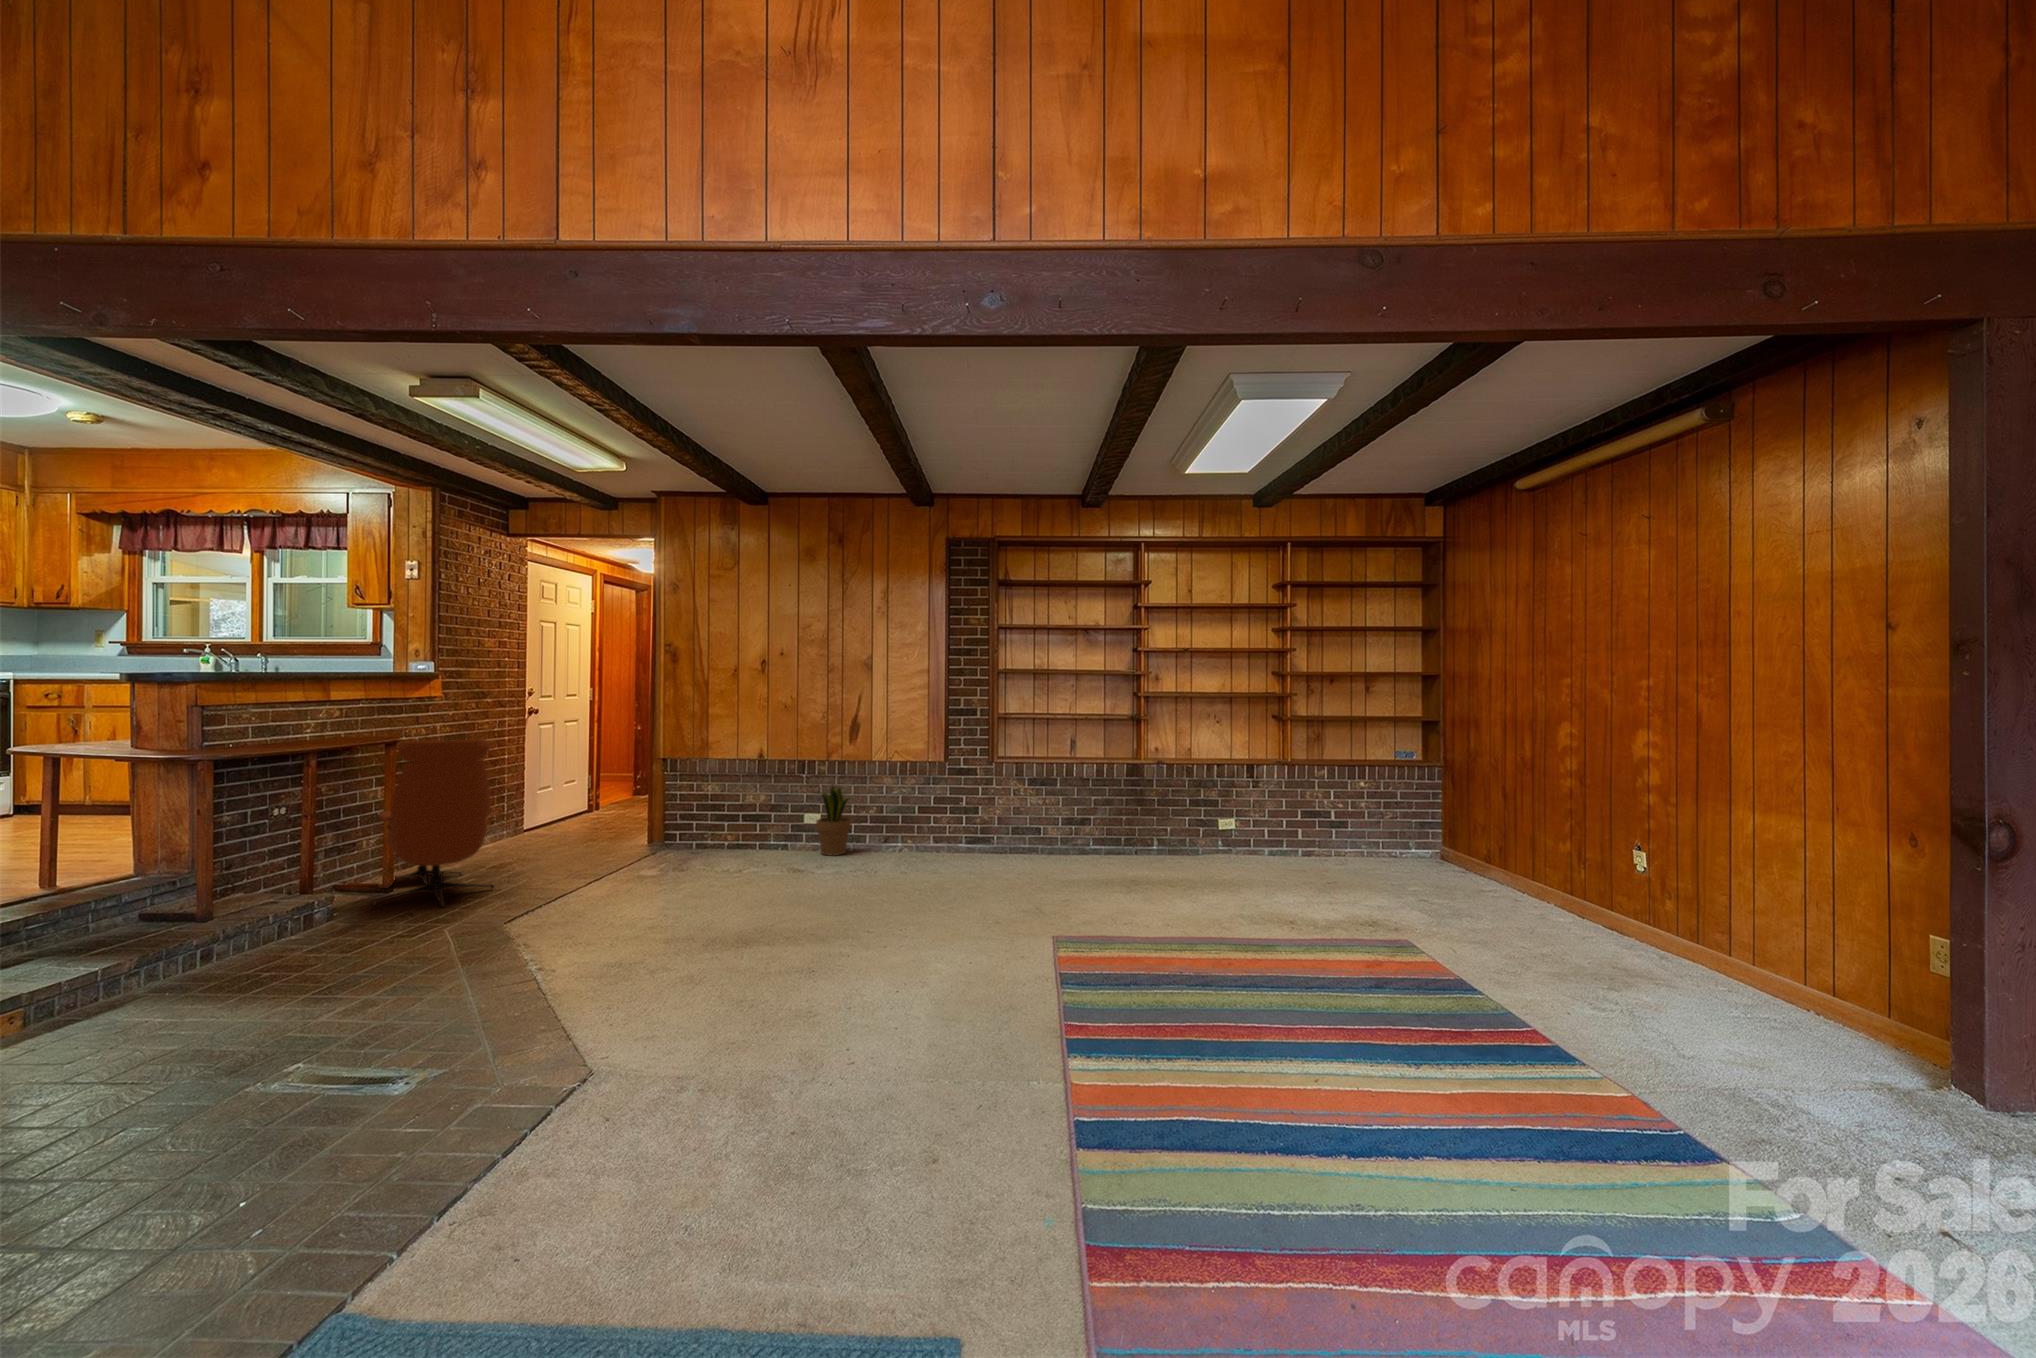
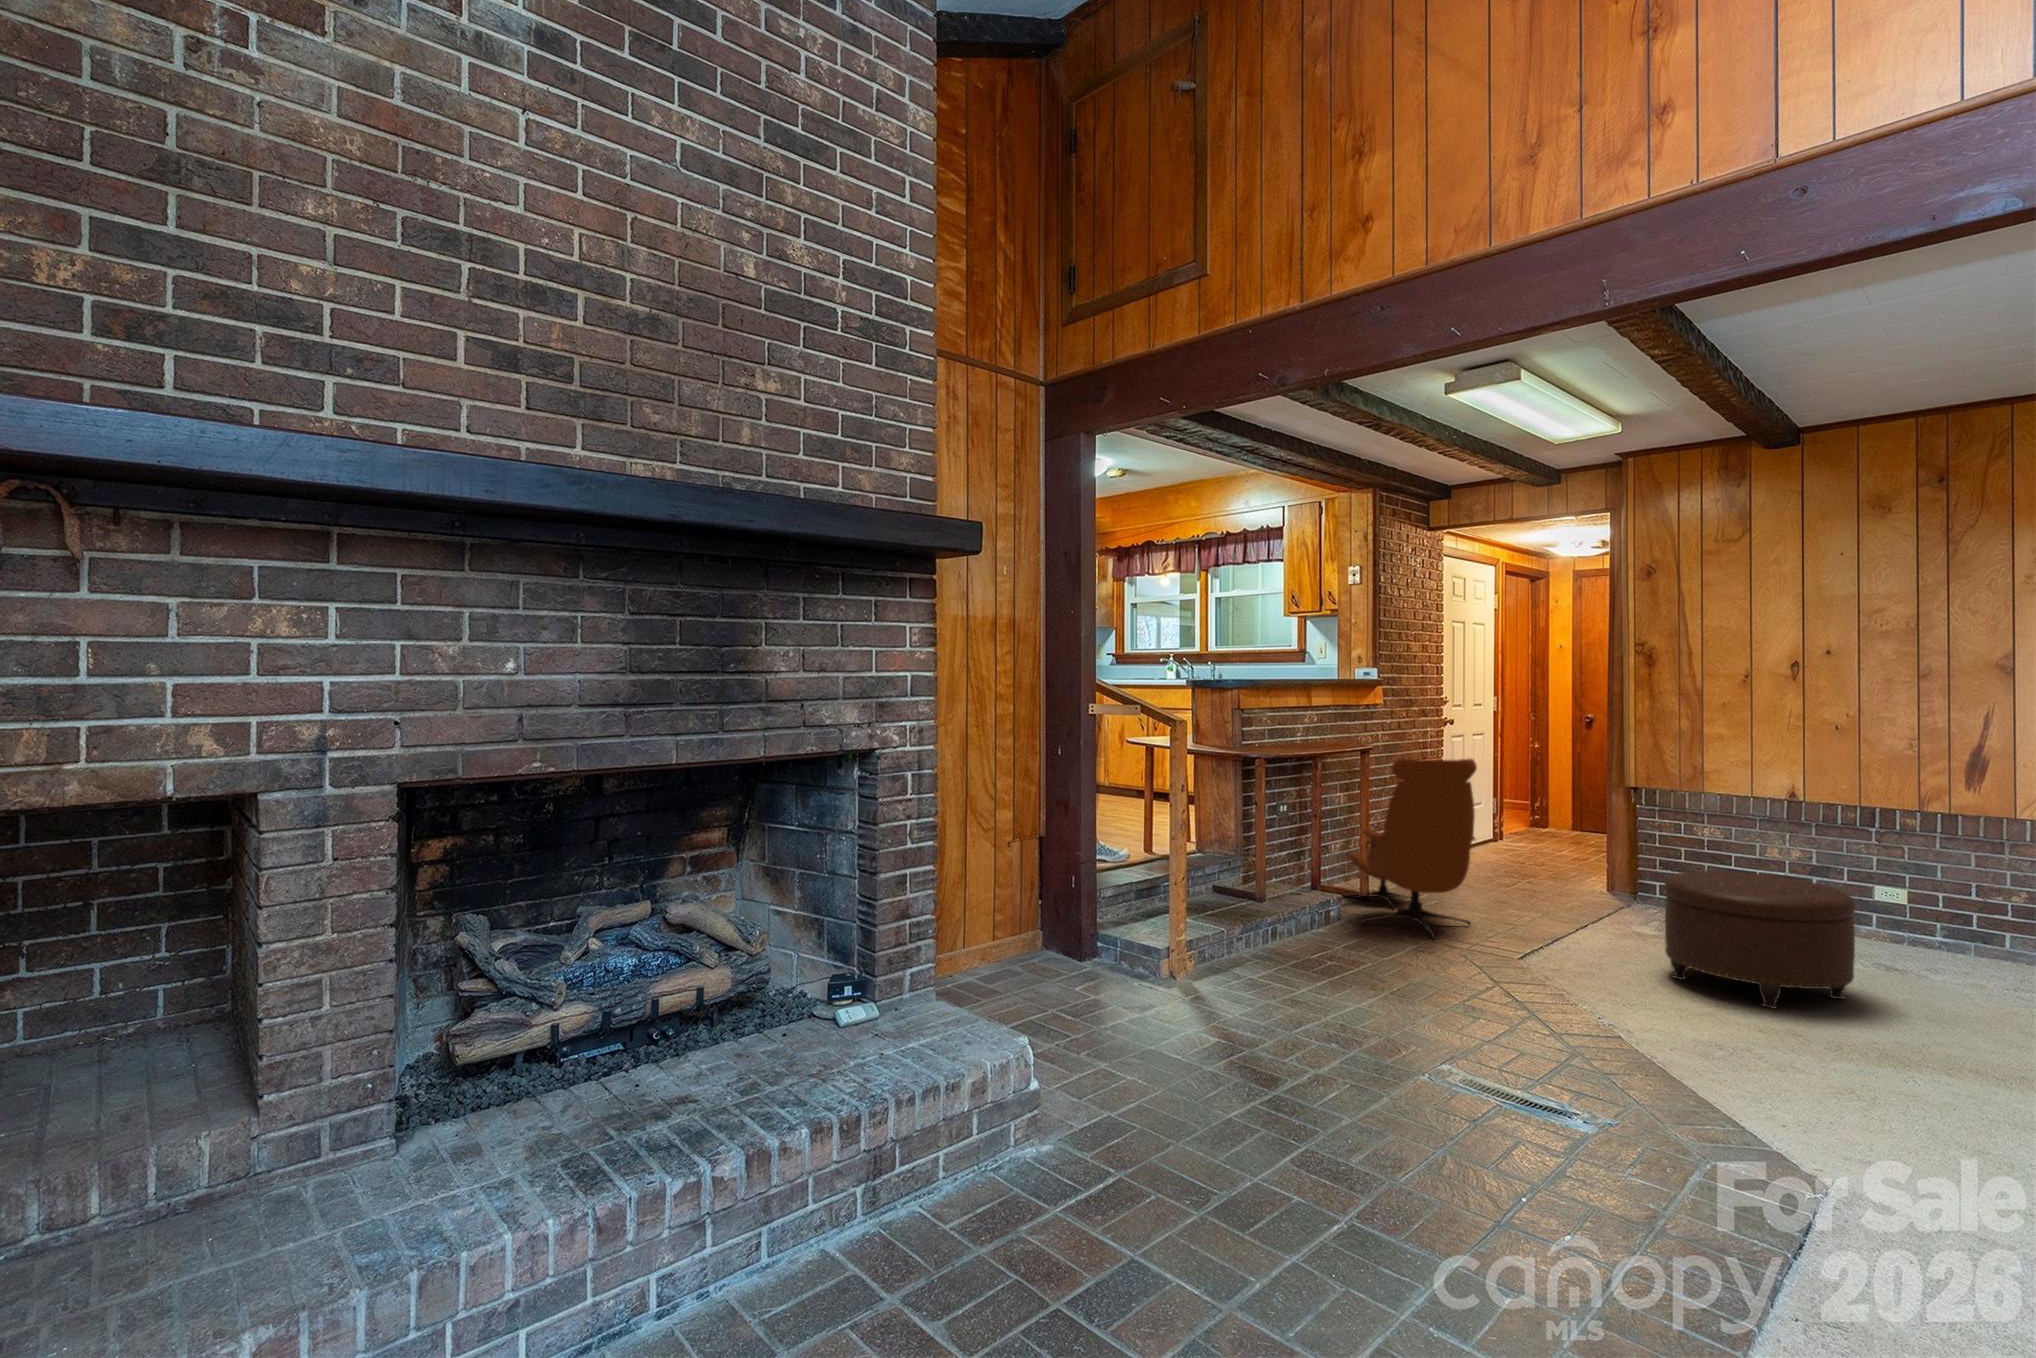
potted plant: present [816,786,851,855] -> none [1906,849,1987,958]
ottoman: none [631,813,752,912] -> present [1665,871,1855,1009]

